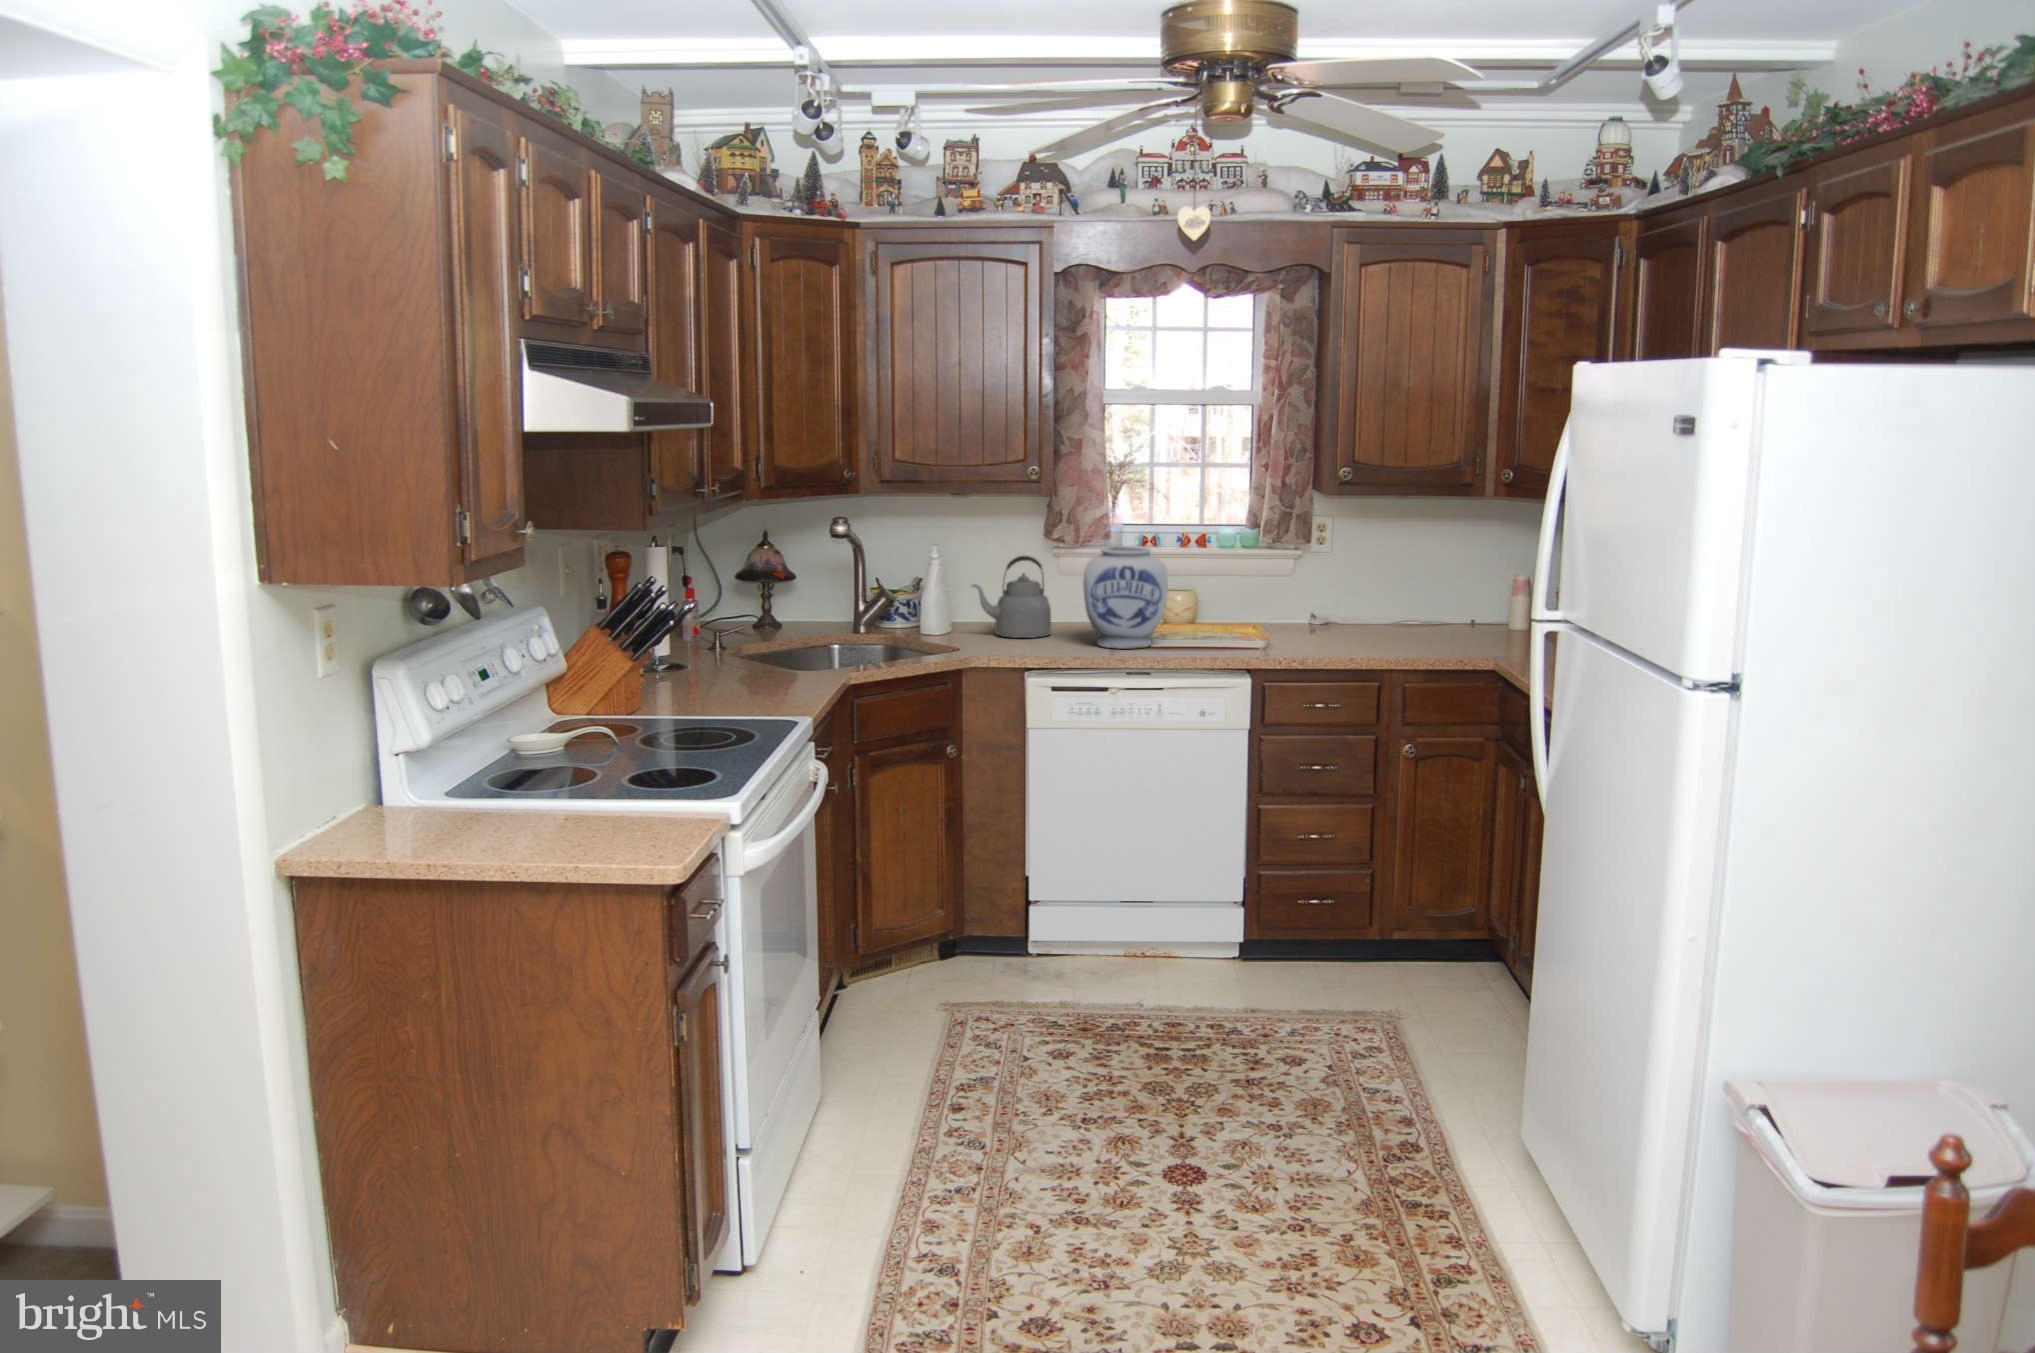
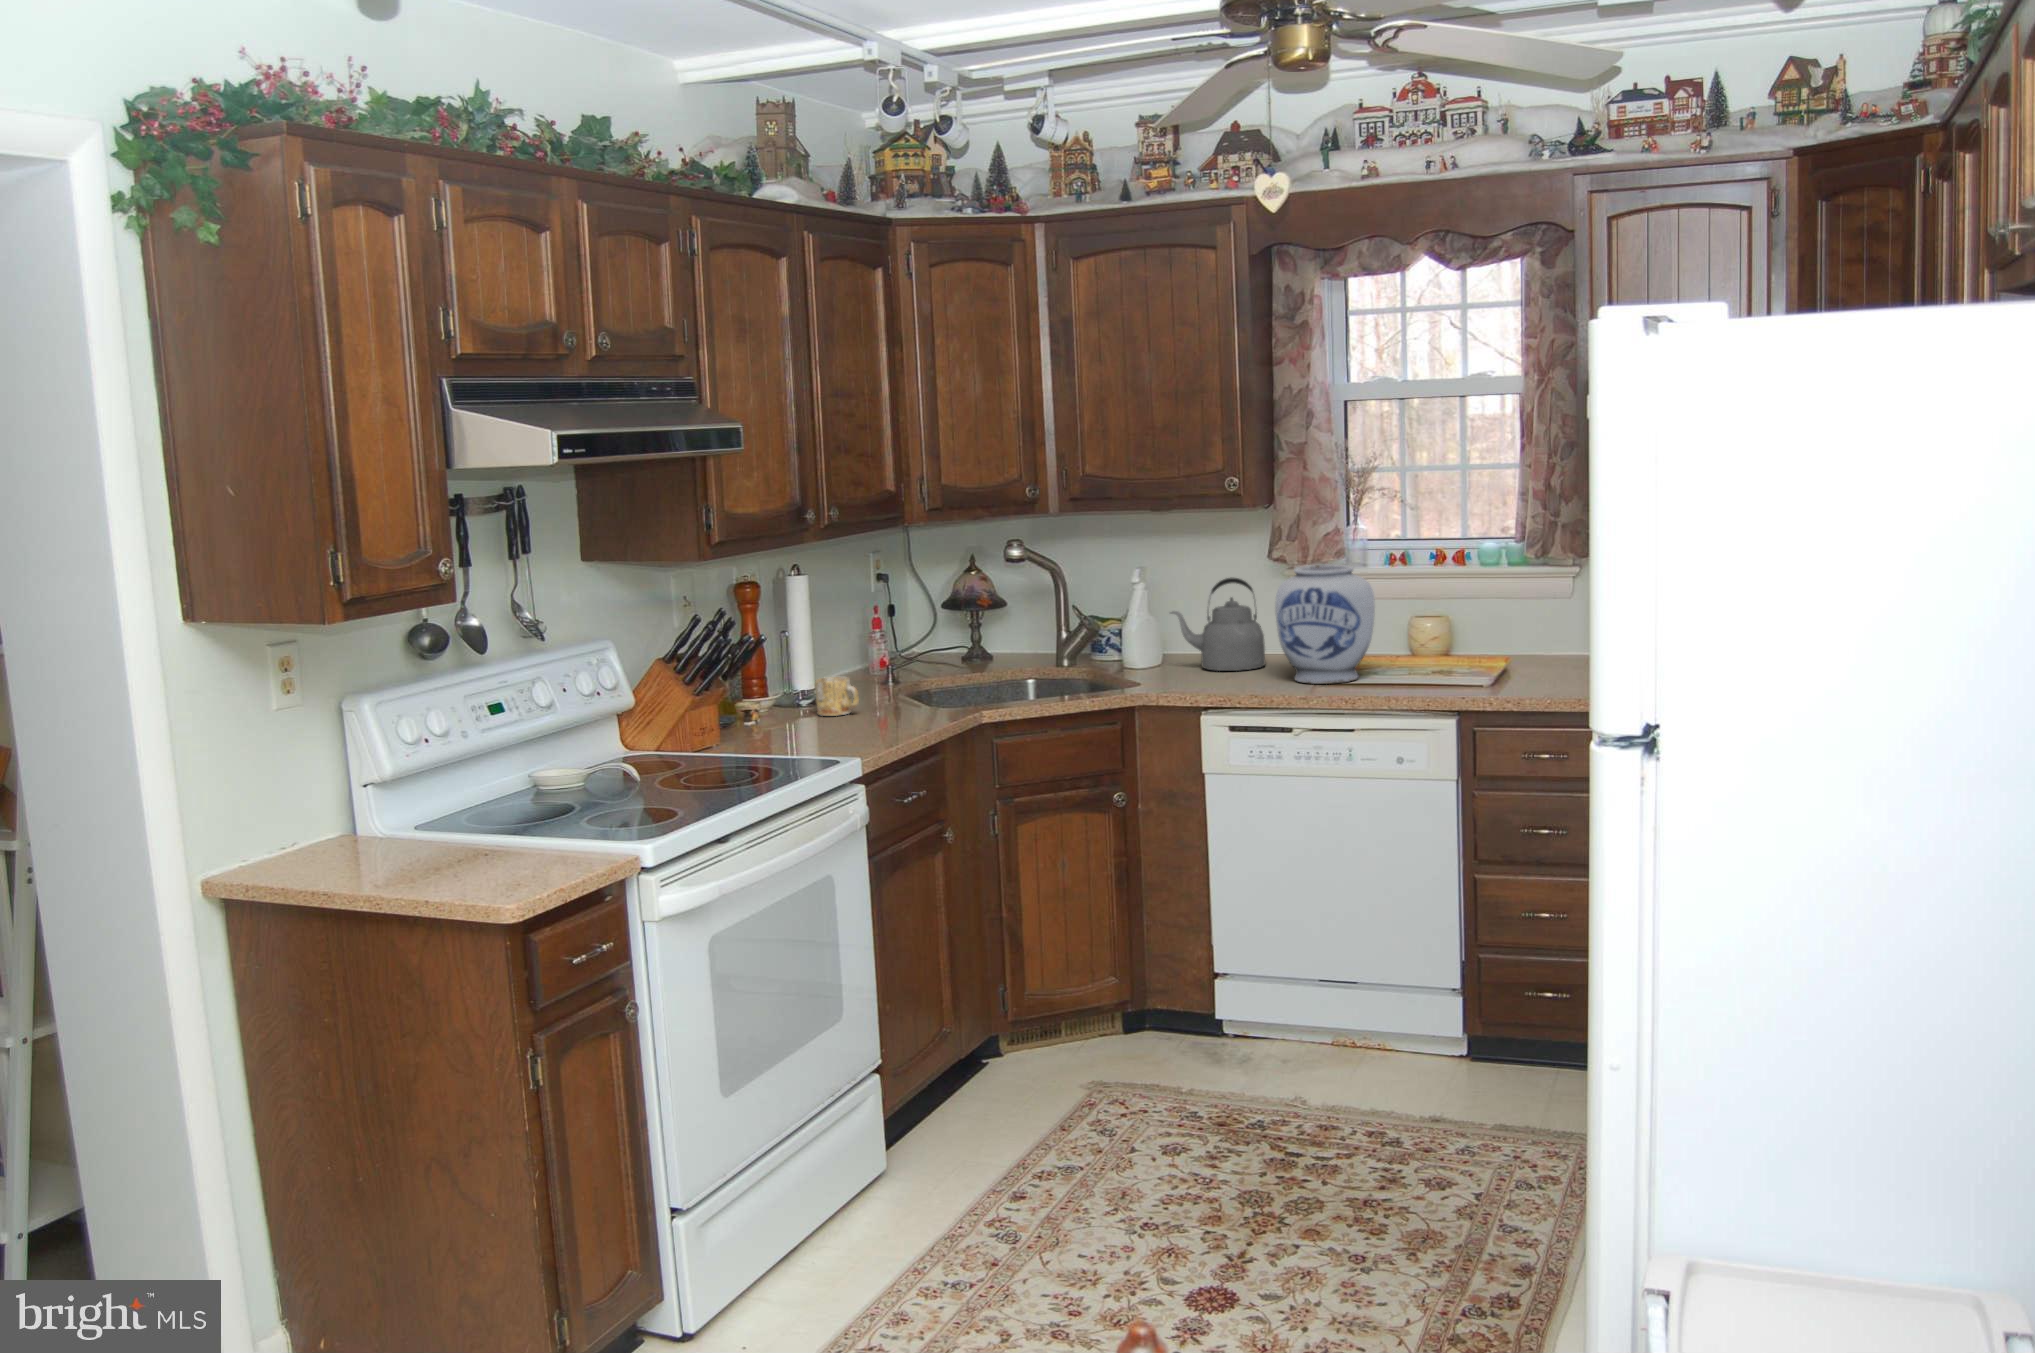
mug: none [686,644,731,681] -> present [815,677,859,716]

